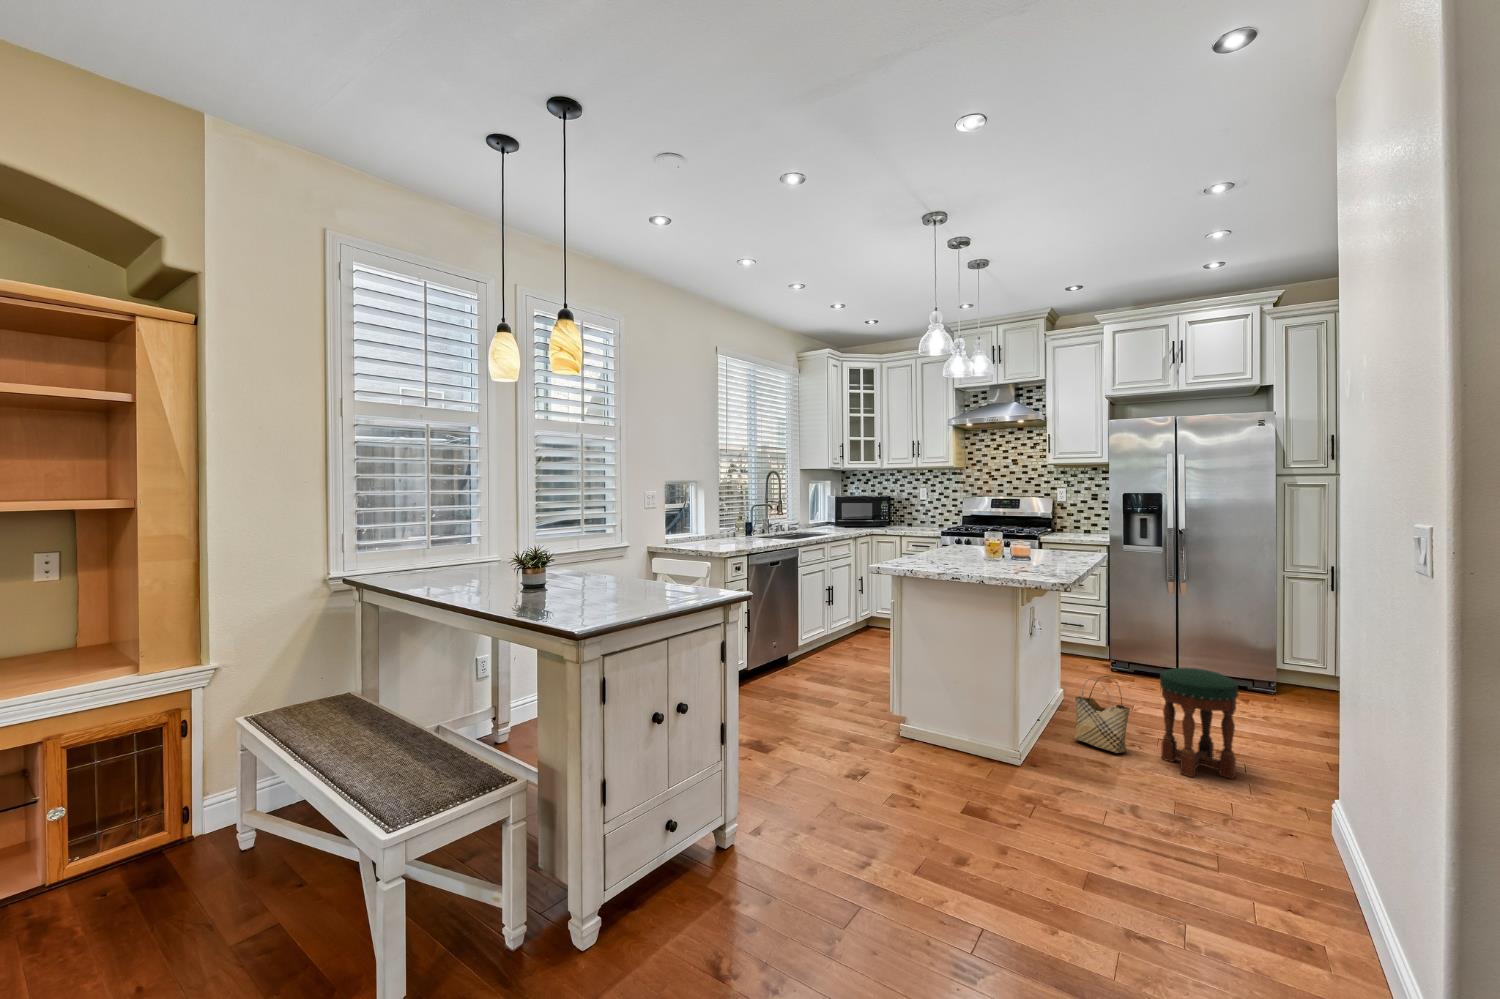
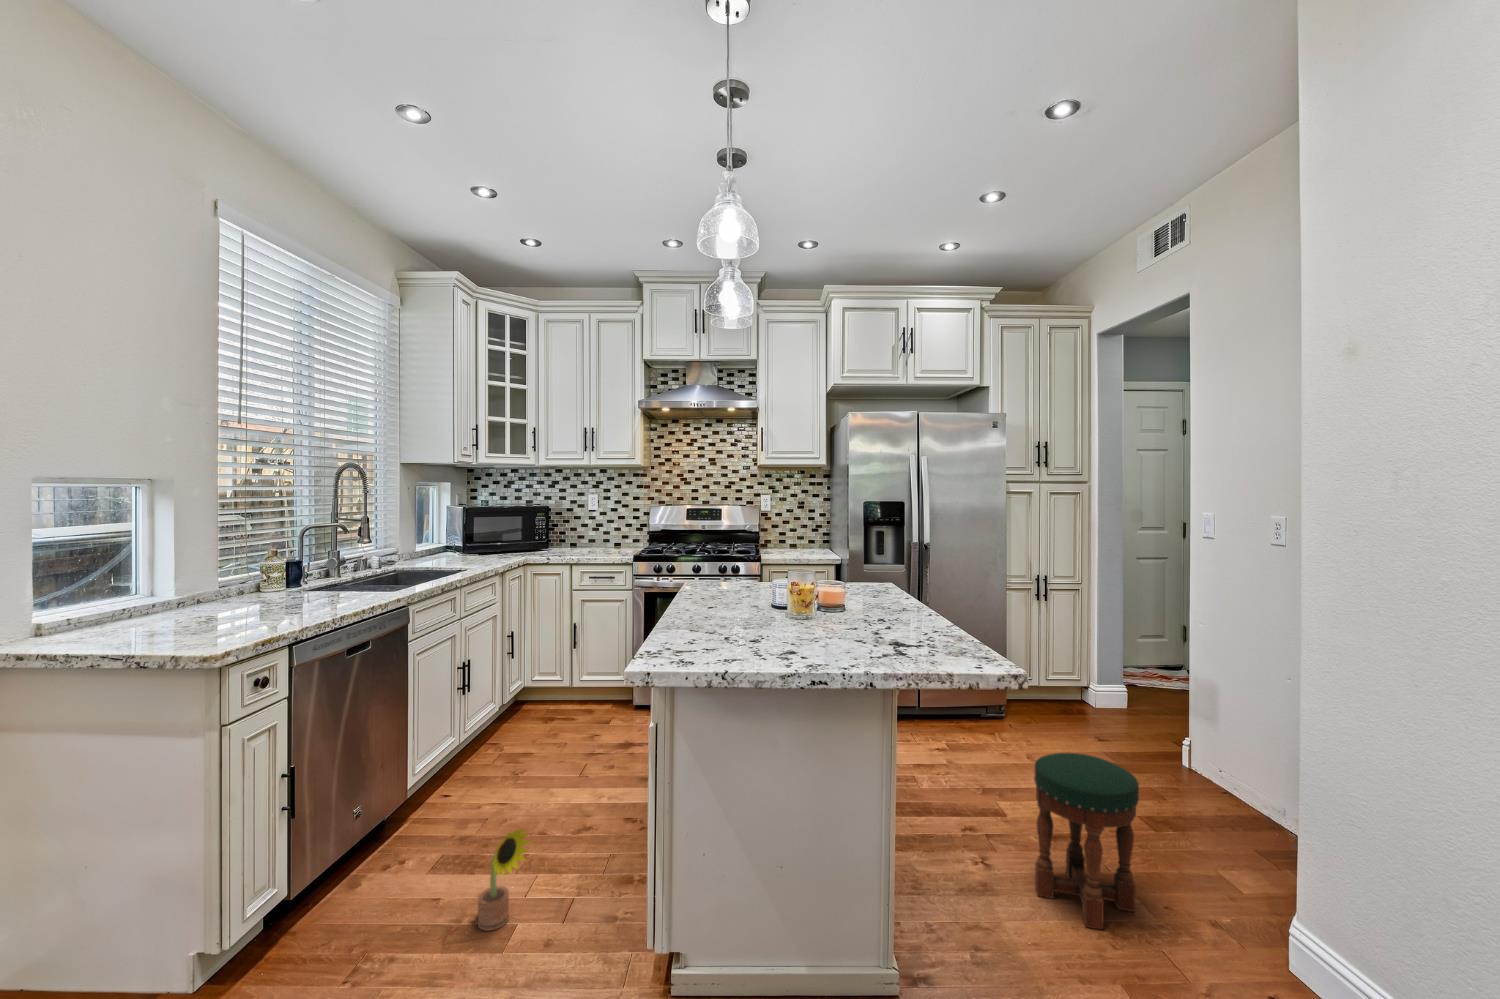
decorative plant: none [822,653,847,701] -> present [478,829,530,931]
woven basket: present [1074,676,1130,753] -> none [918,782,1001,908]

